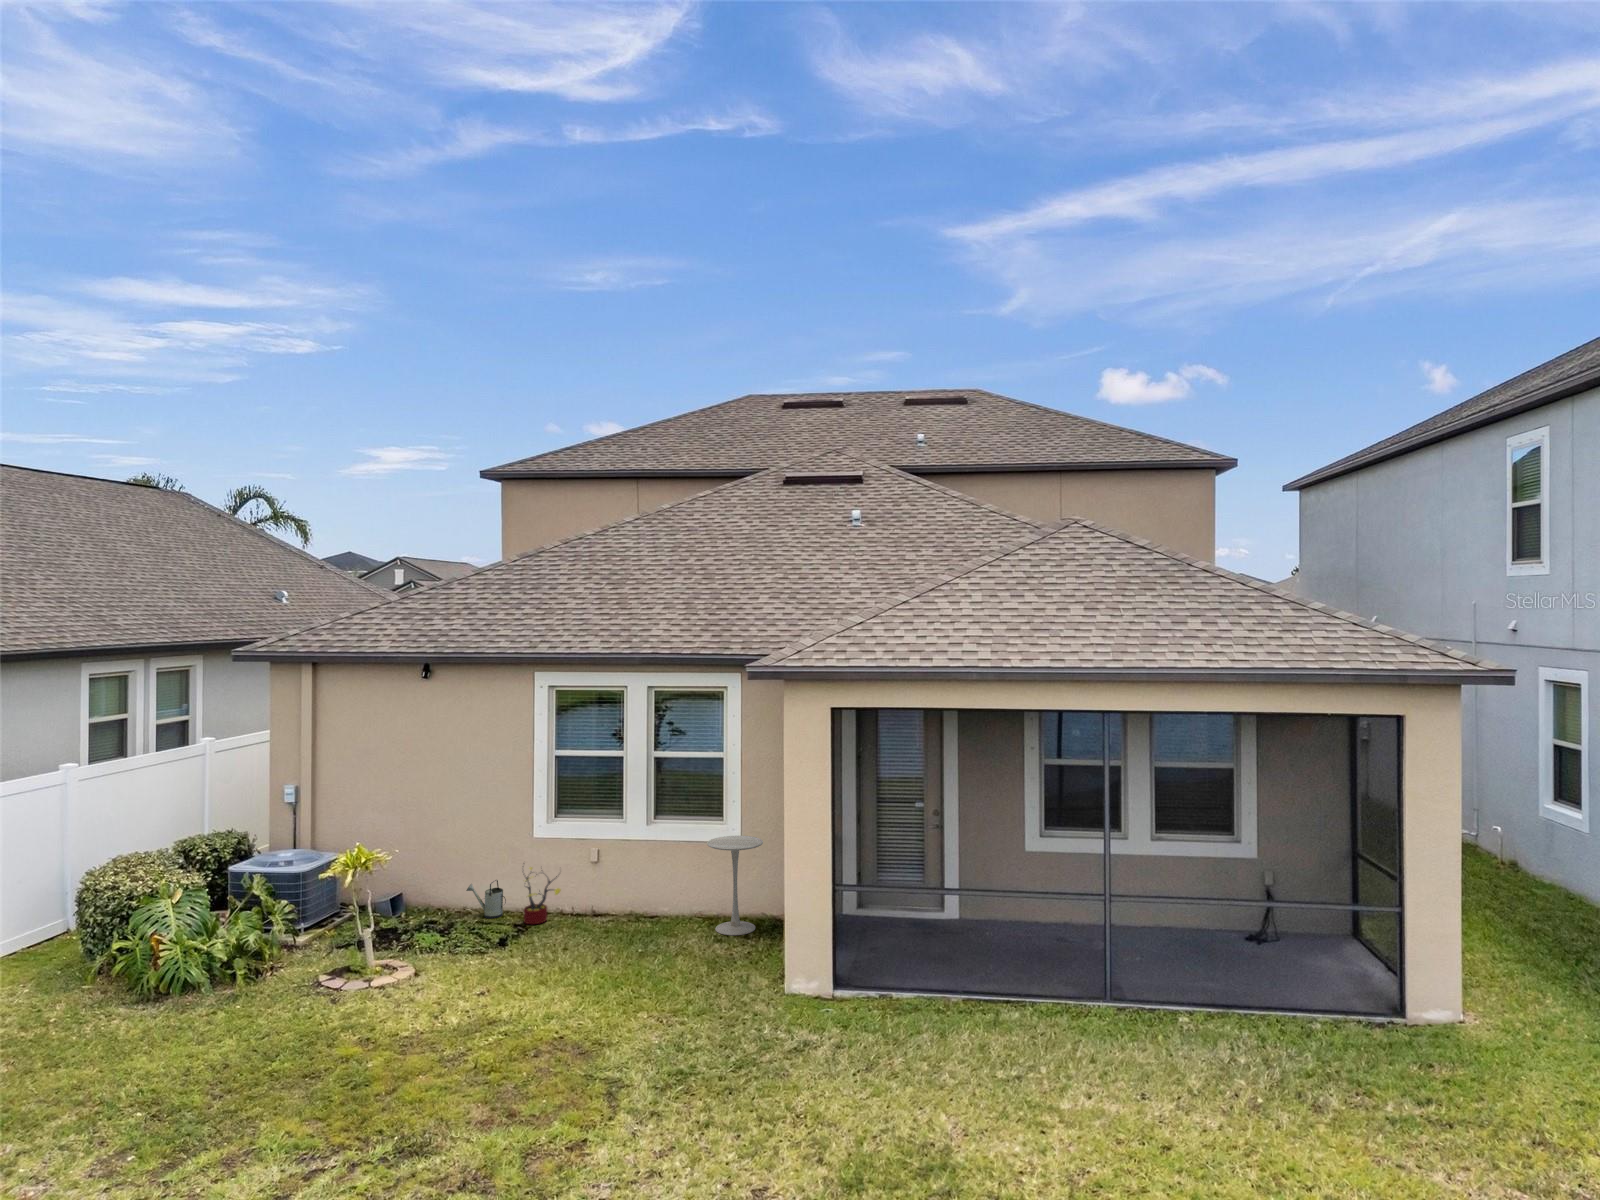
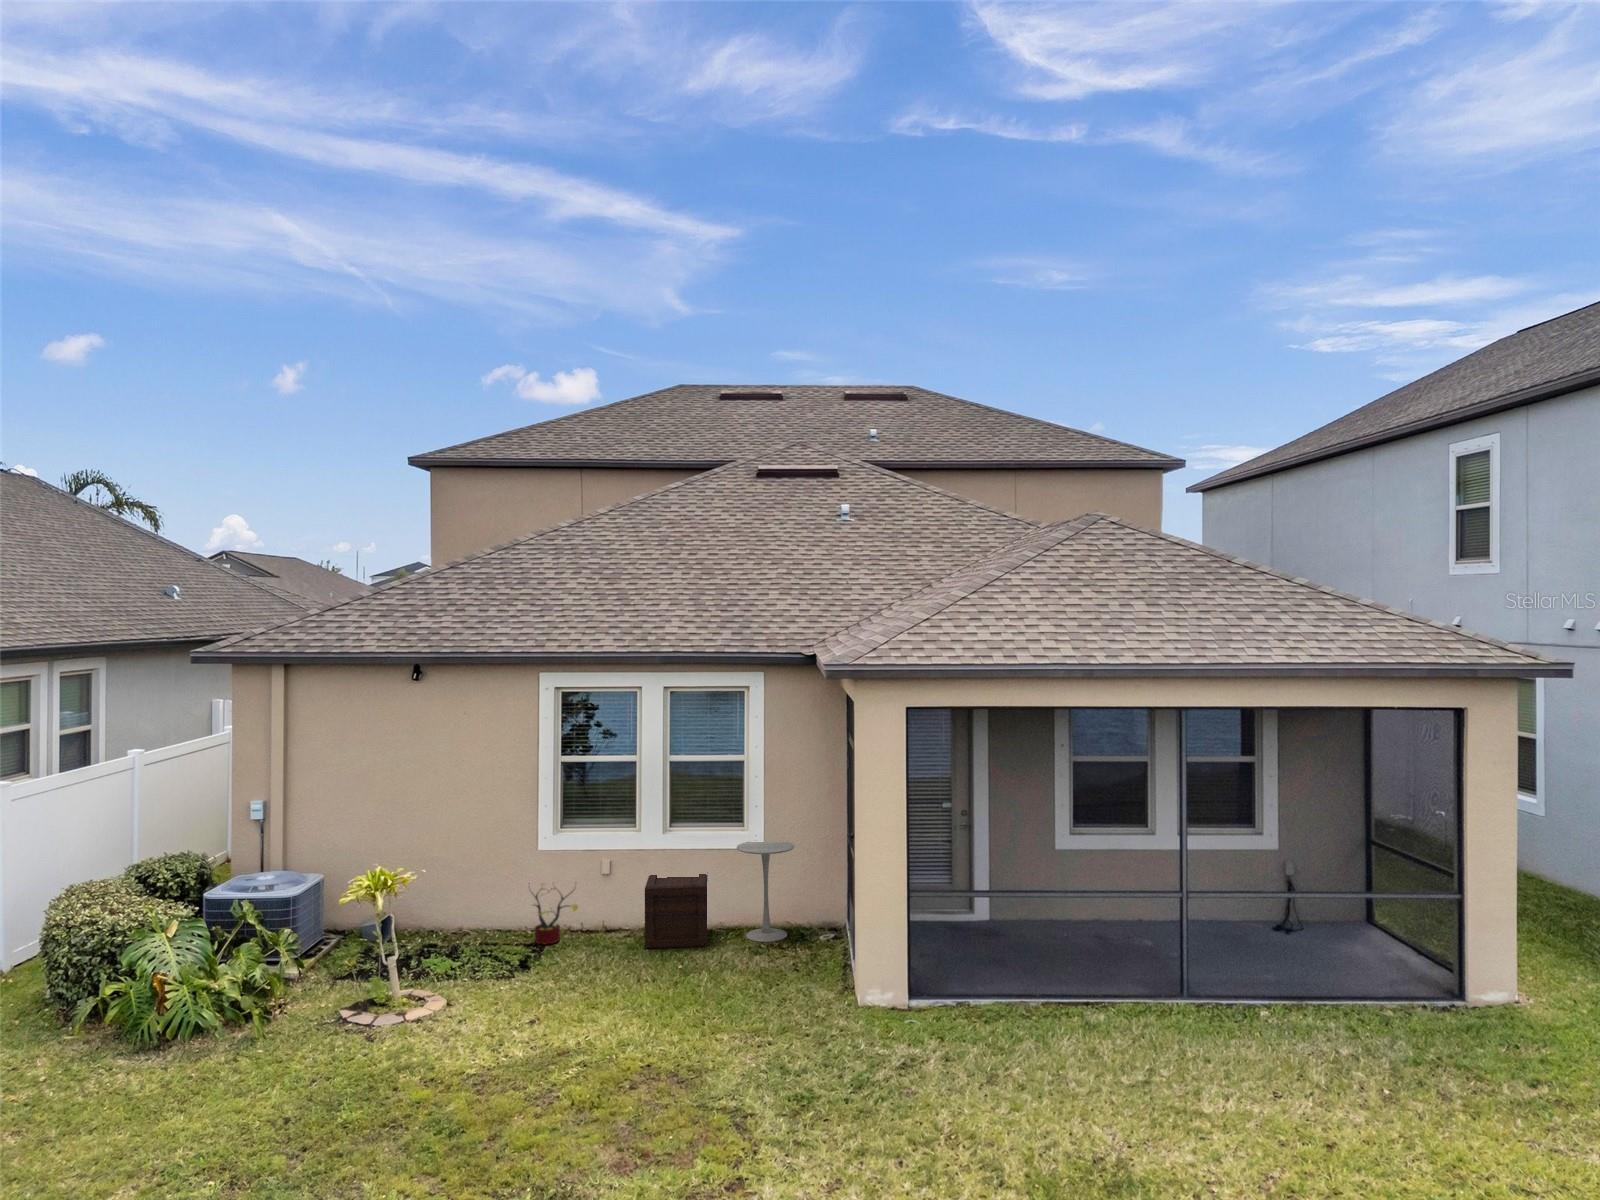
wooden crate: none [616,862,686,936] -> present [645,874,708,949]
watering can: present [466,880,506,919] -> none [464,900,510,942]

